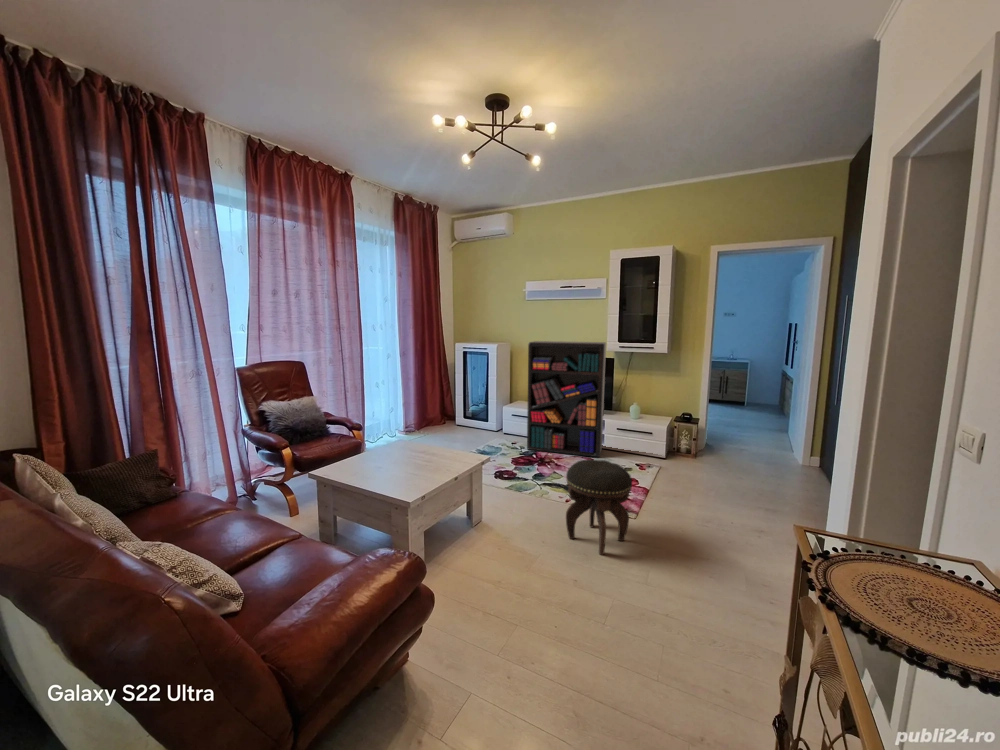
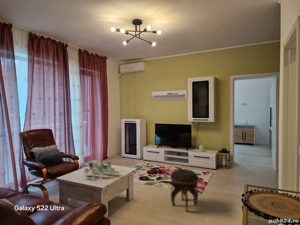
bookshelf: present [527,341,606,457] -> none [153,117,188,170]
succulent plant: none [364,434,441,475] -> present [84,161,115,175]

